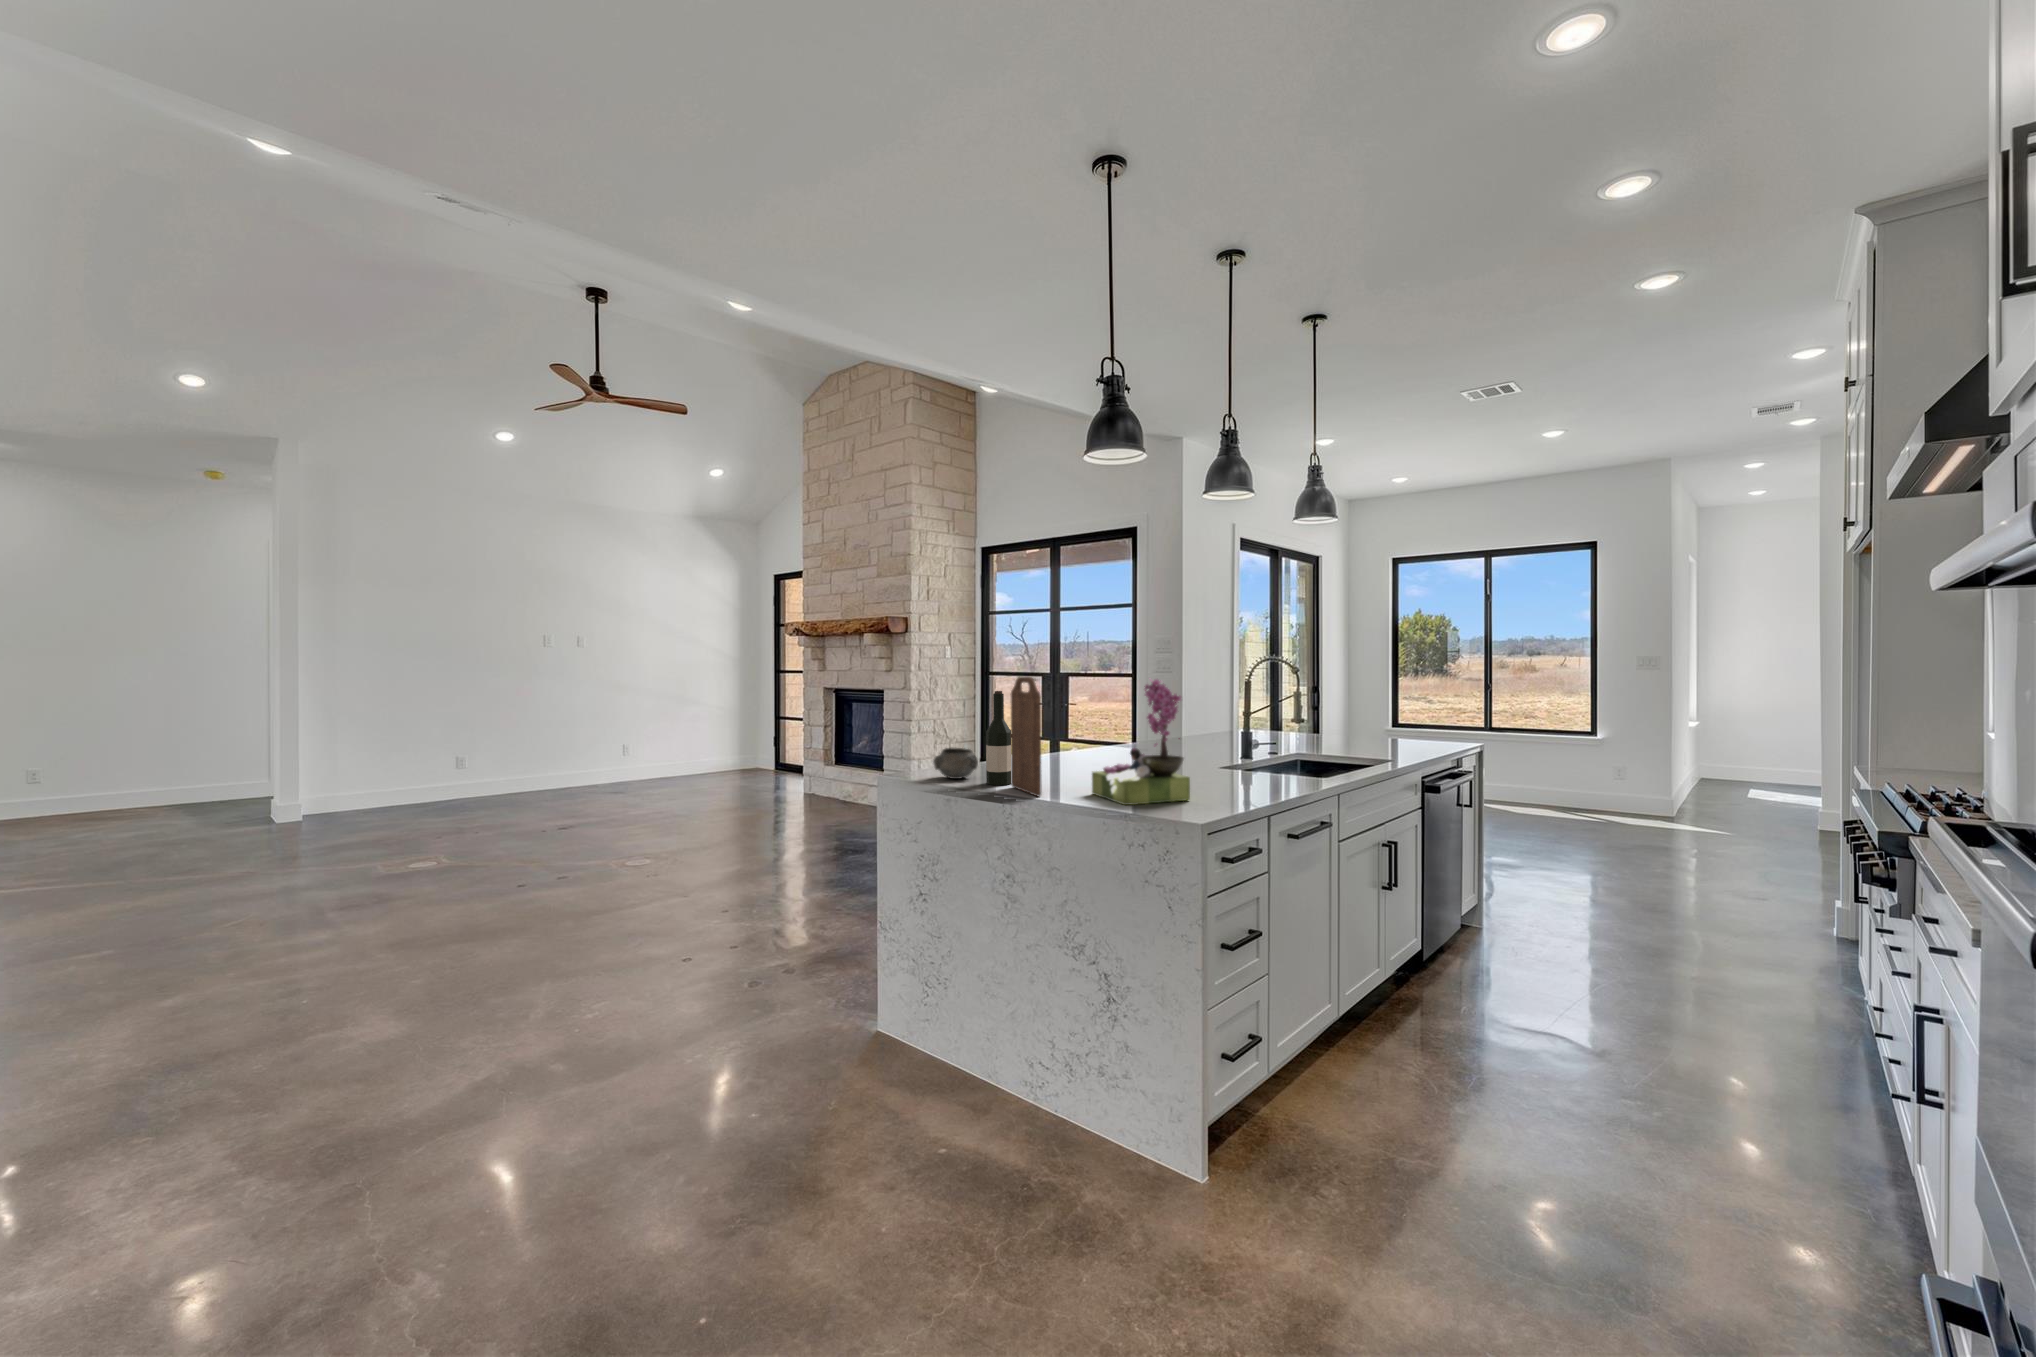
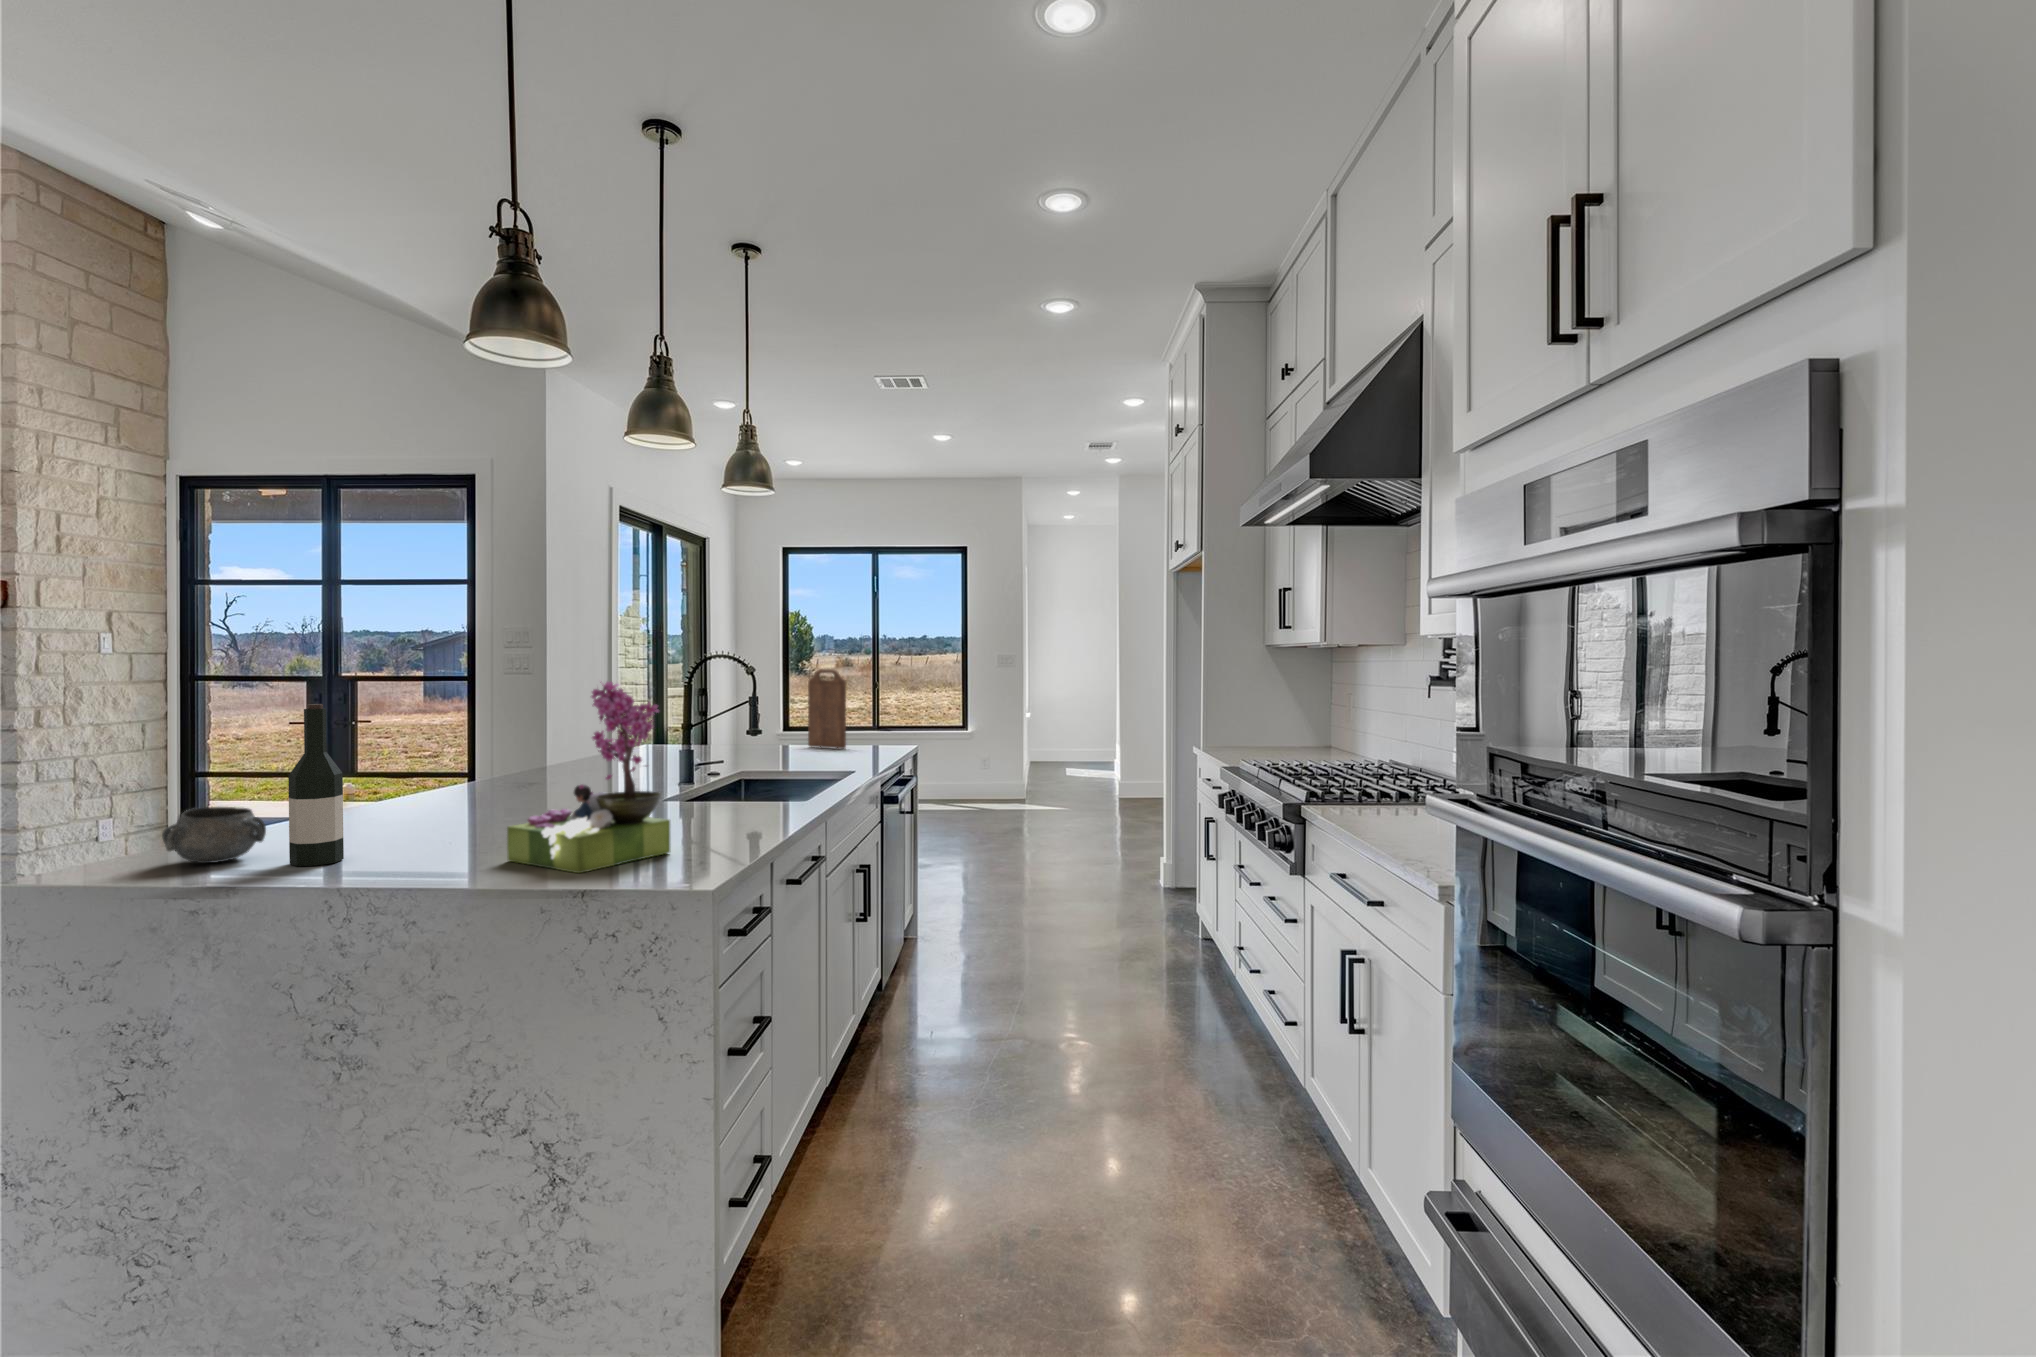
cutting board: present [1011,677,1042,796] -> present [808,669,846,749]

